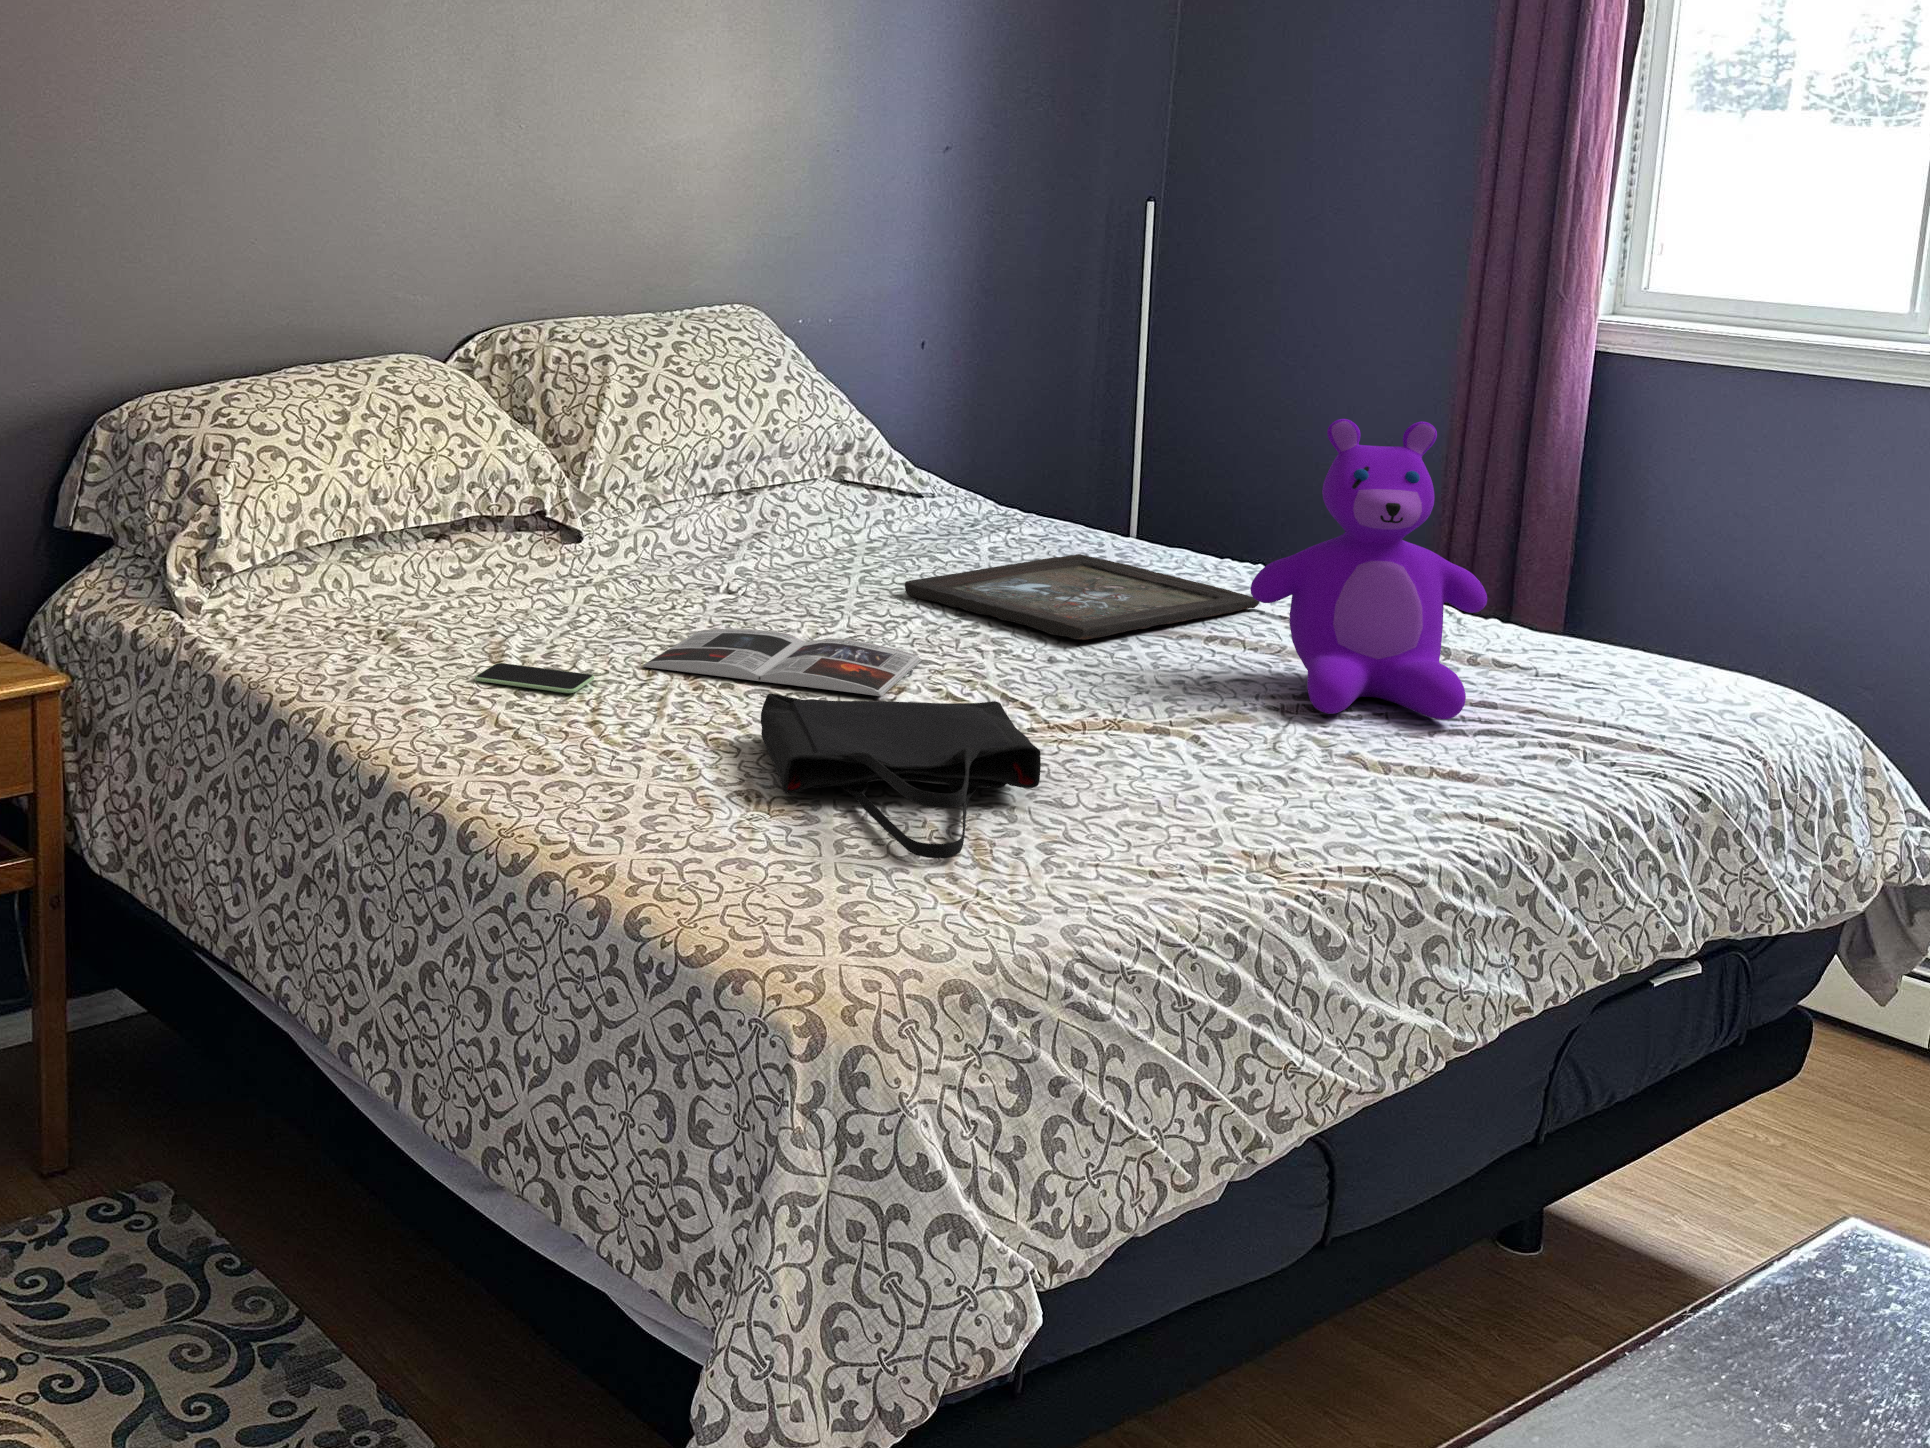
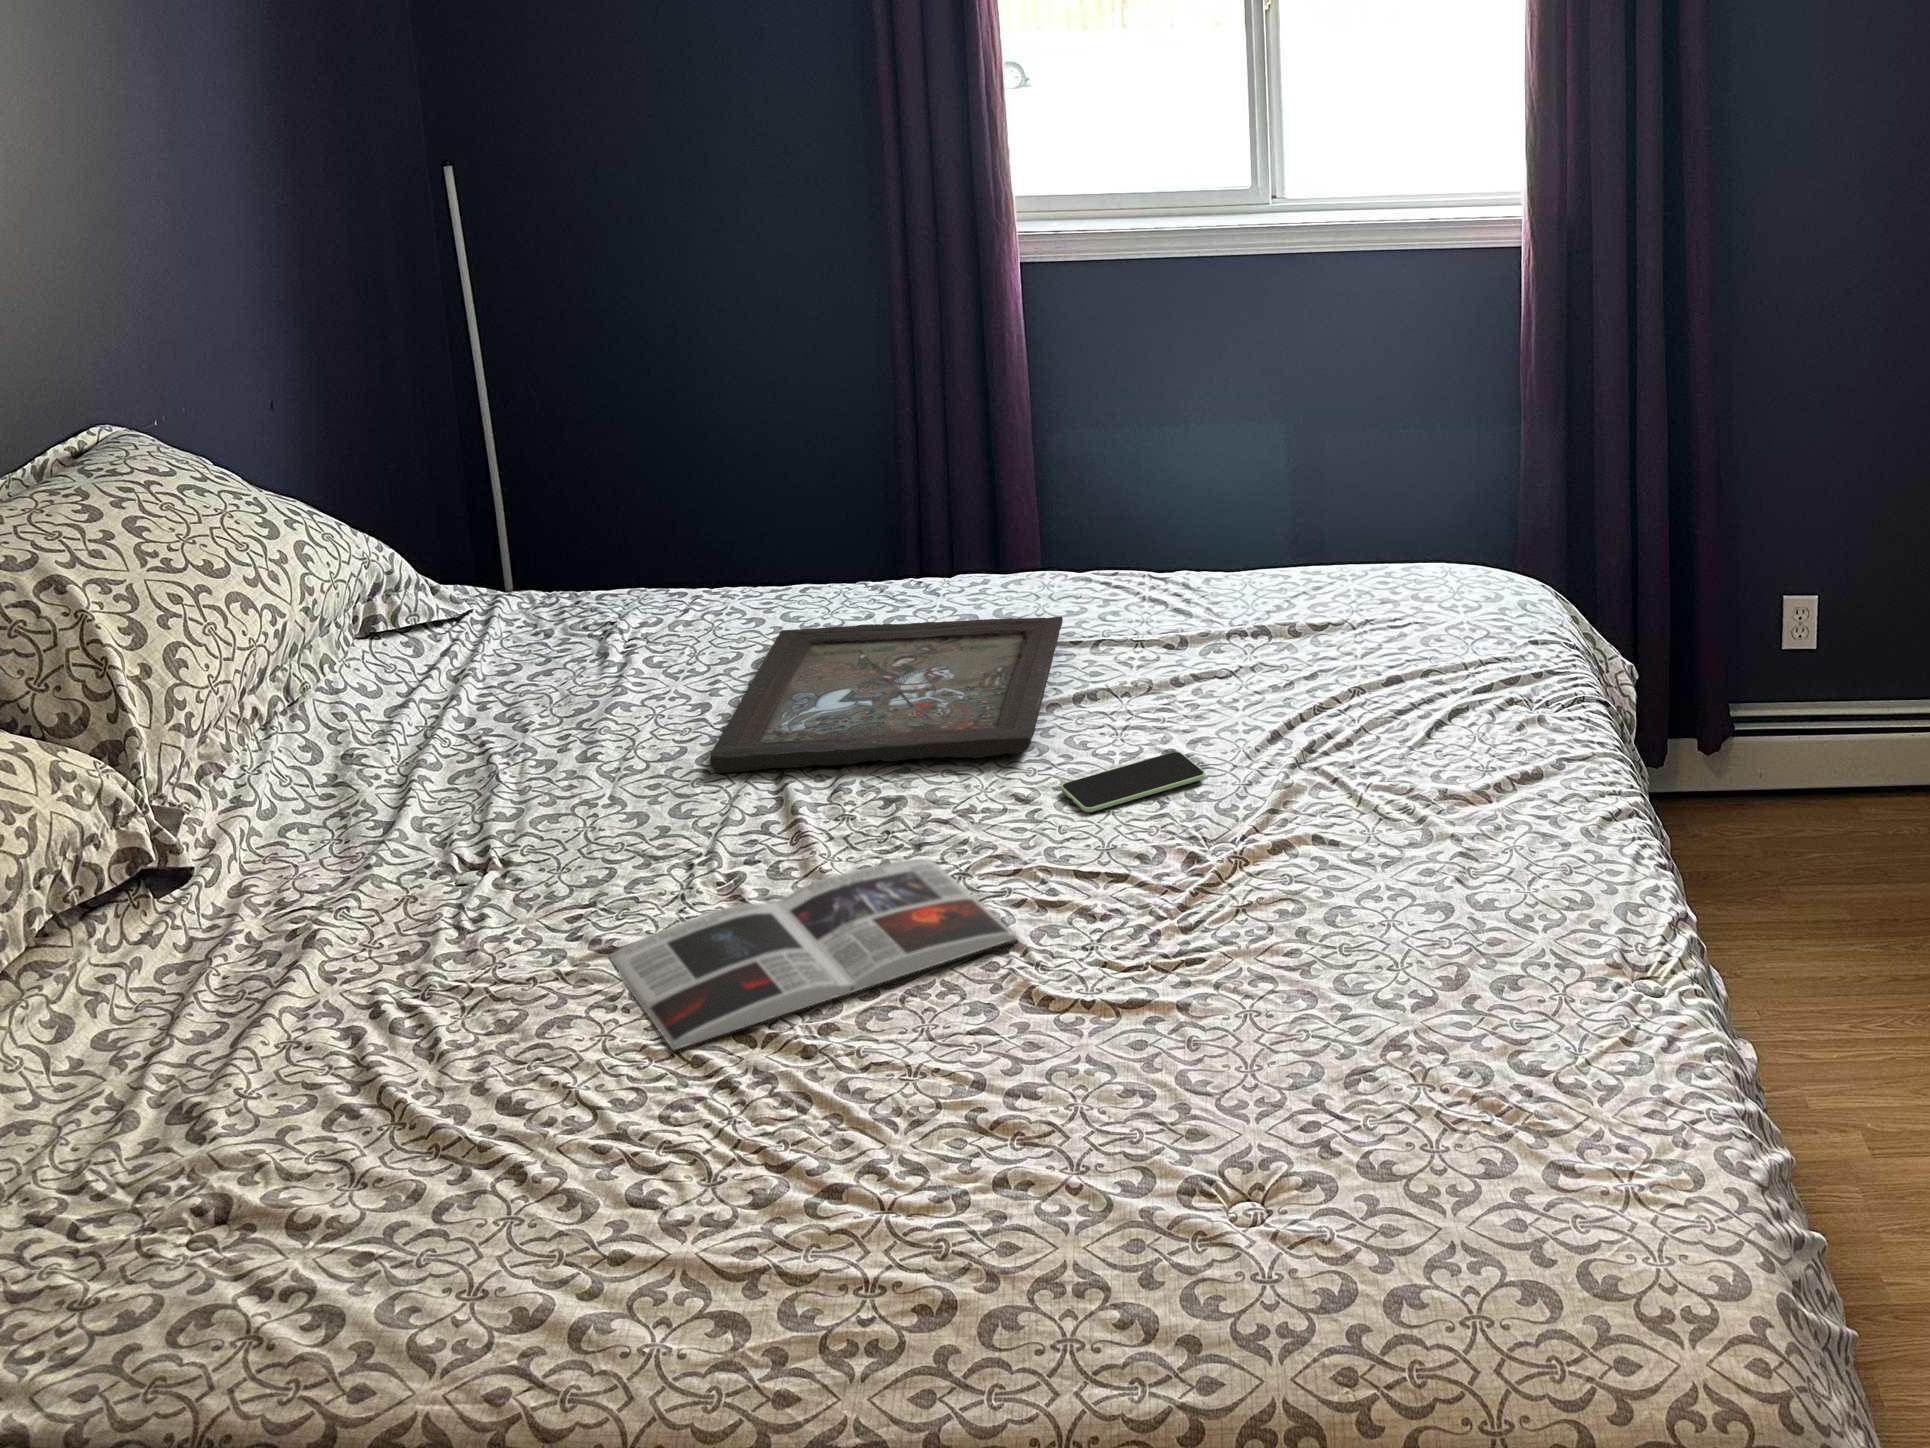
teddy bear: present [1250,419,1487,720] -> none [1226,384,1486,737]
smartphone: present [475,663,594,693] -> present [1061,752,1206,812]
tote bag: present [761,694,1041,858] -> none [1040,886,1543,1141]

